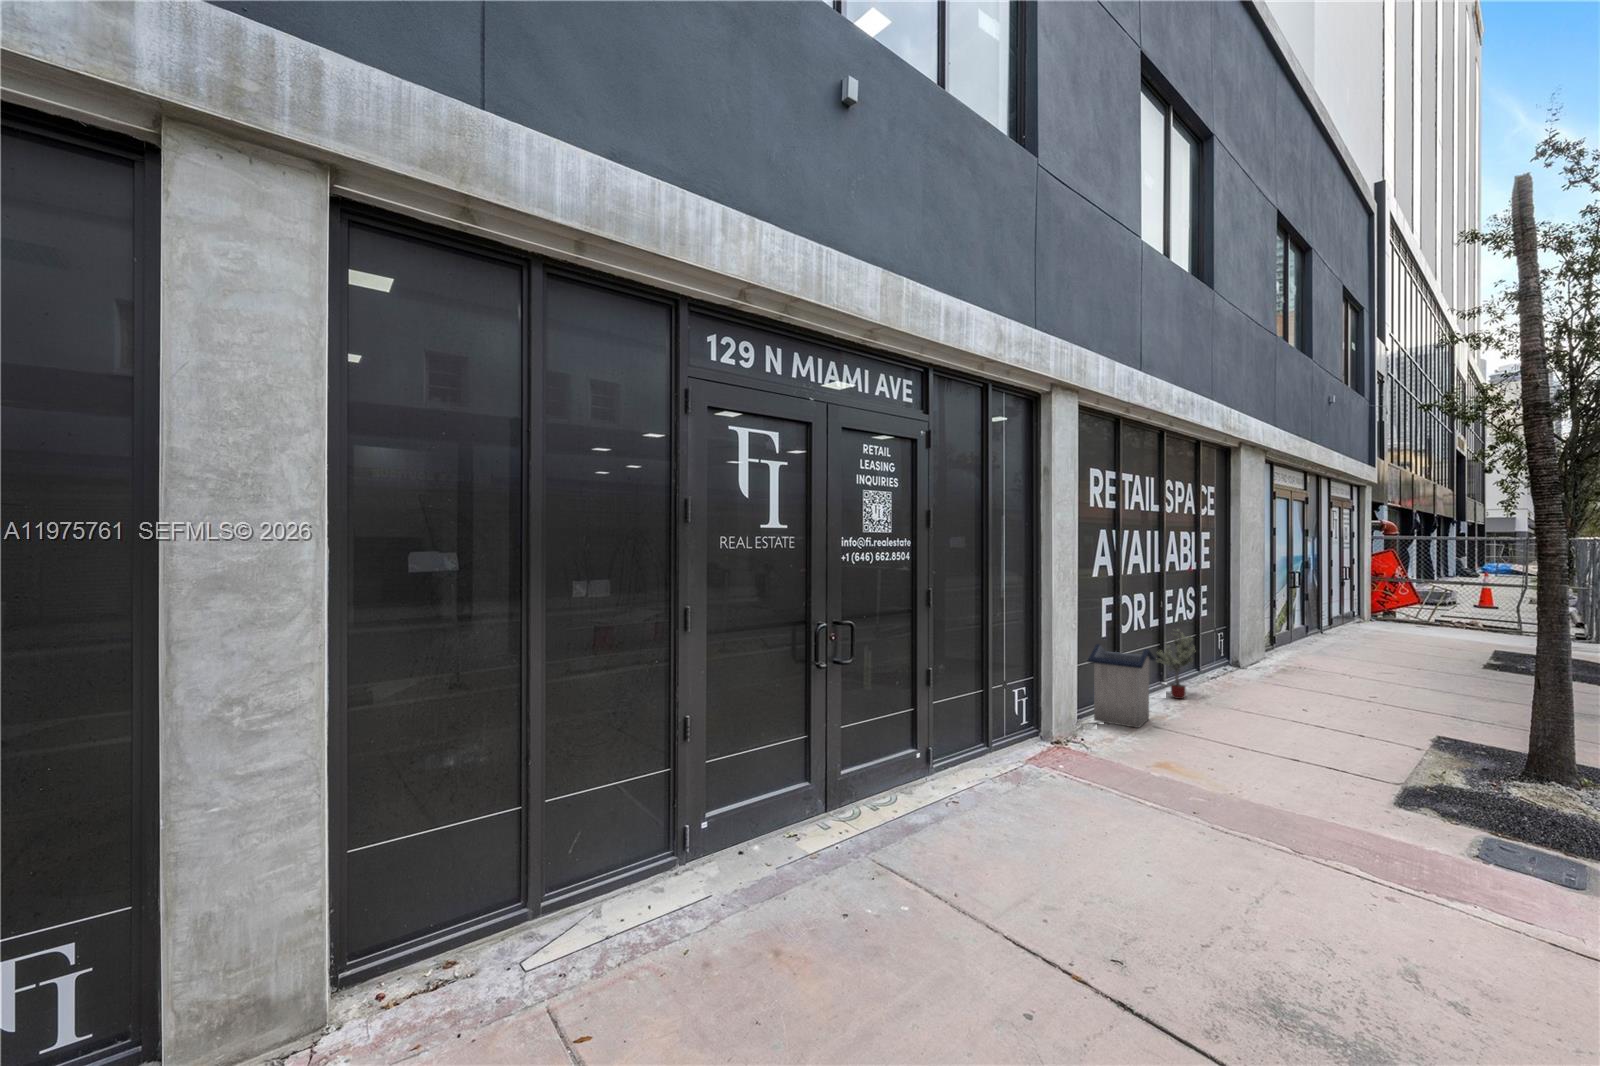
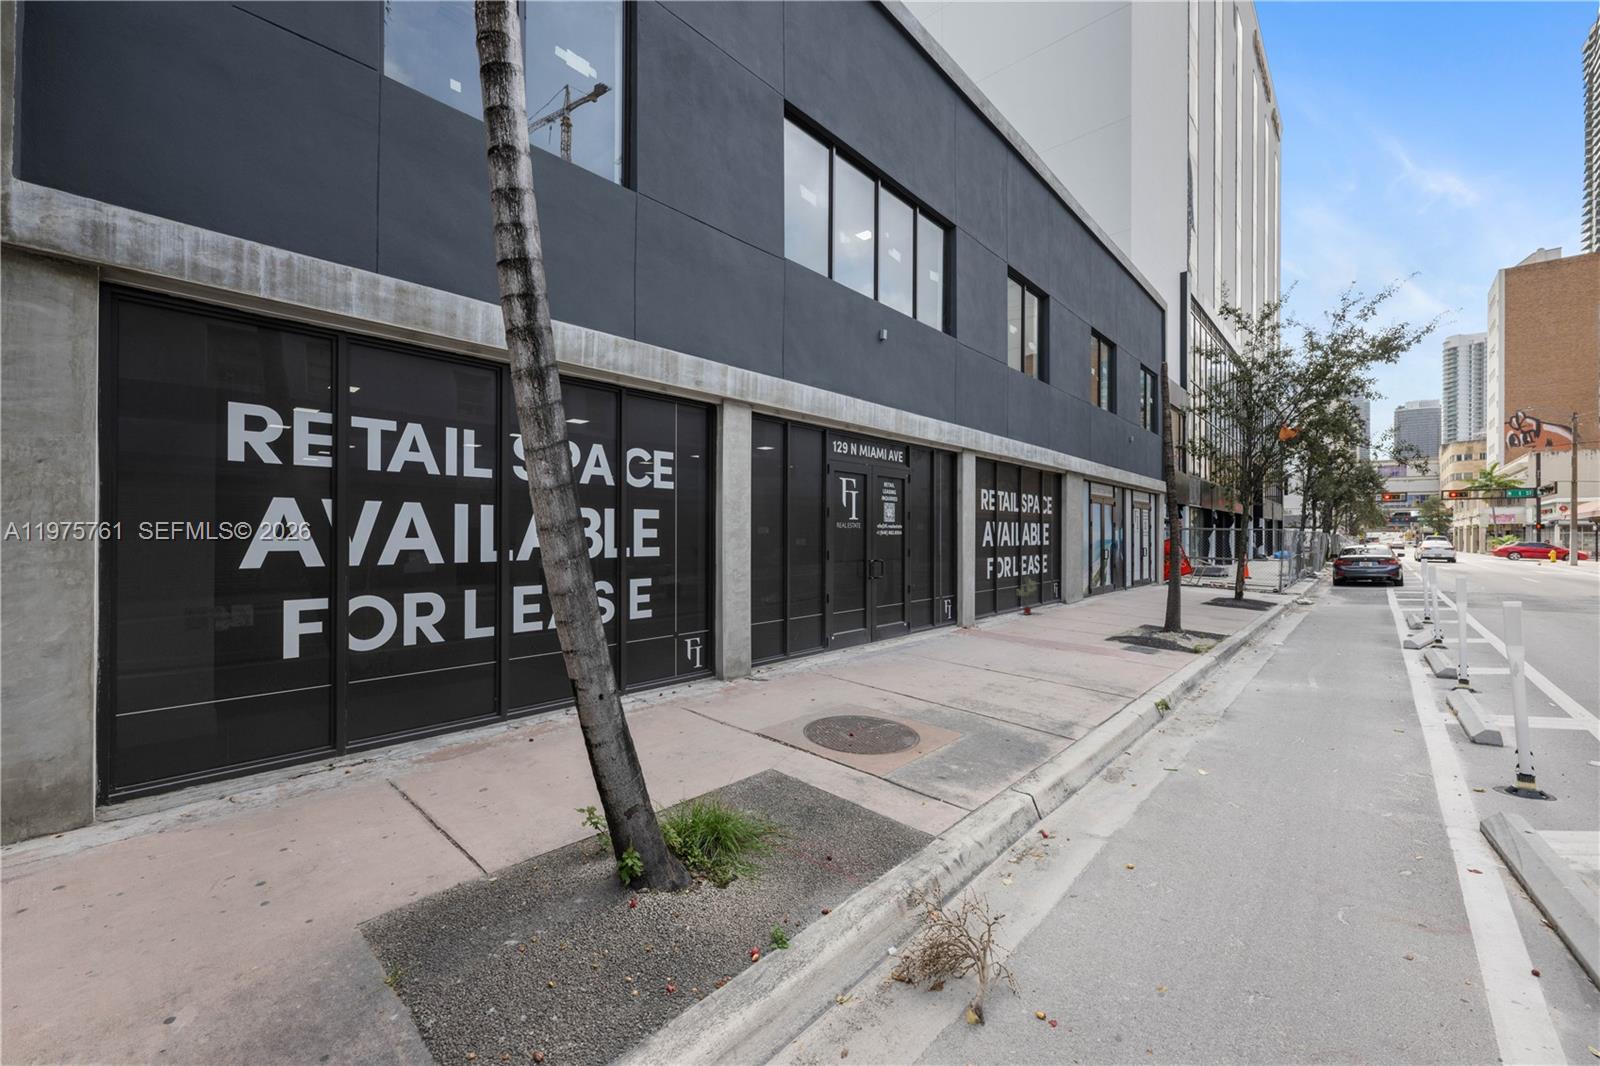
trash can: present [1088,644,1156,728] -> none [980,582,1014,623]

